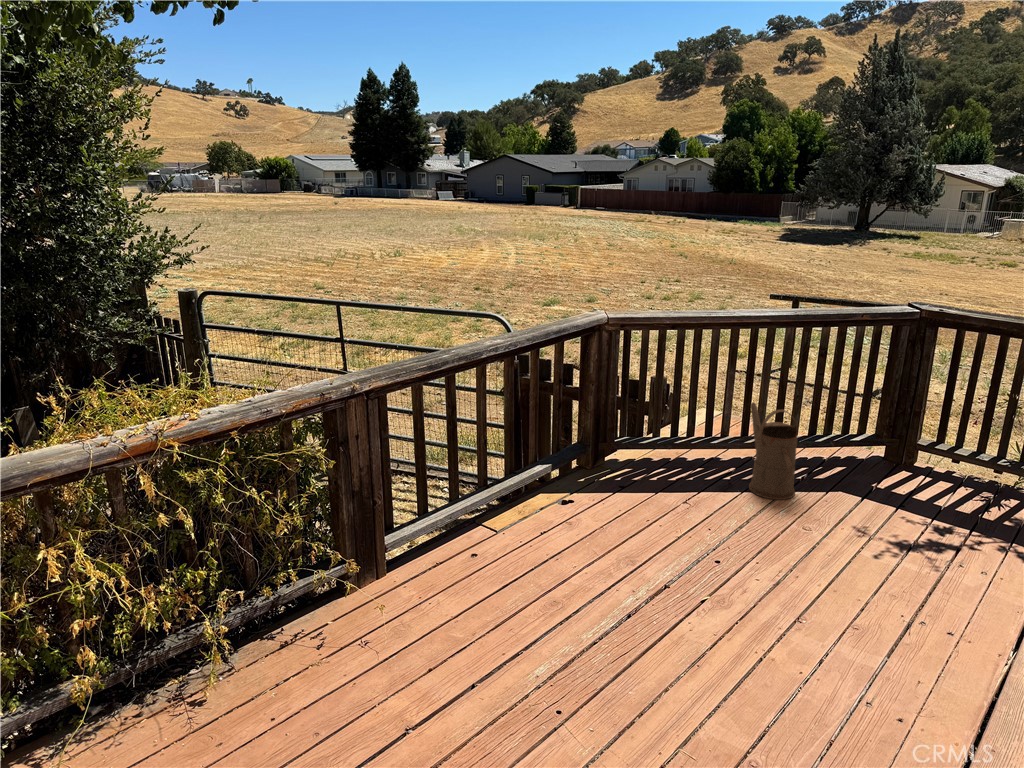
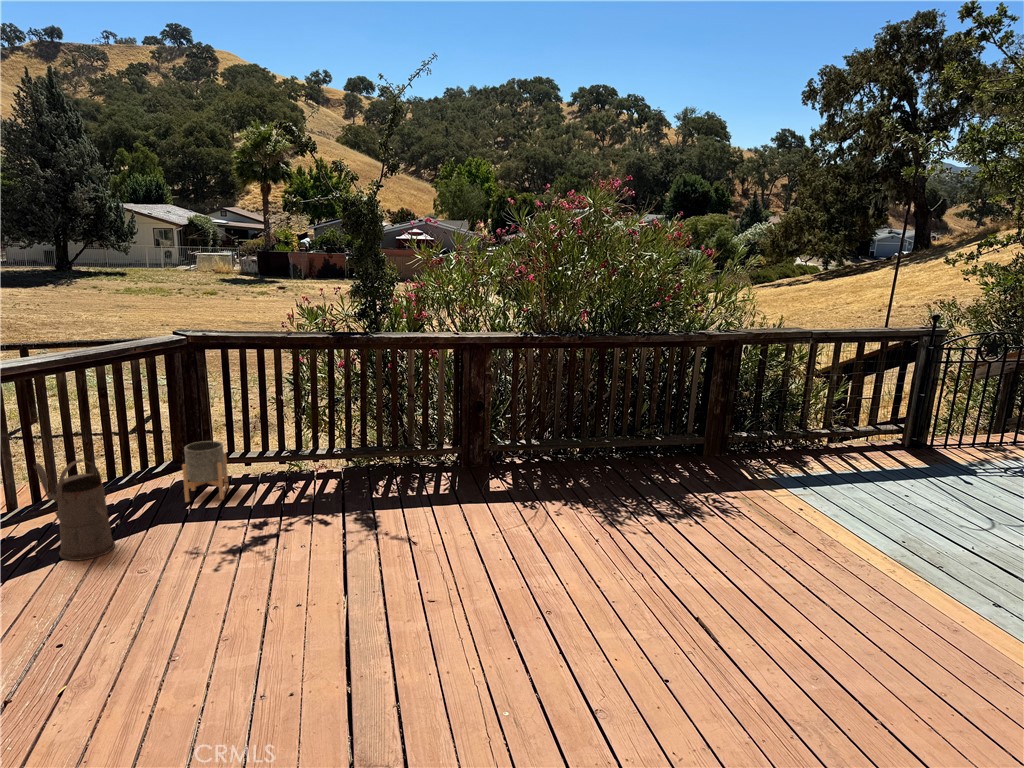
planter: none [875,422,933,489] -> present [182,441,228,502]

